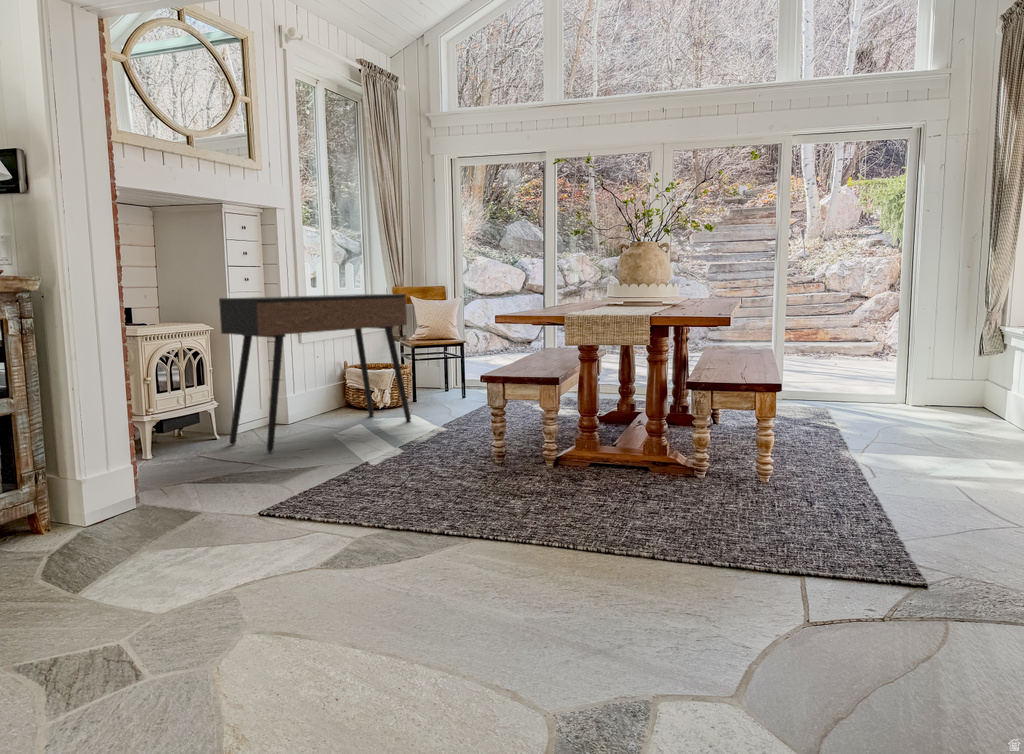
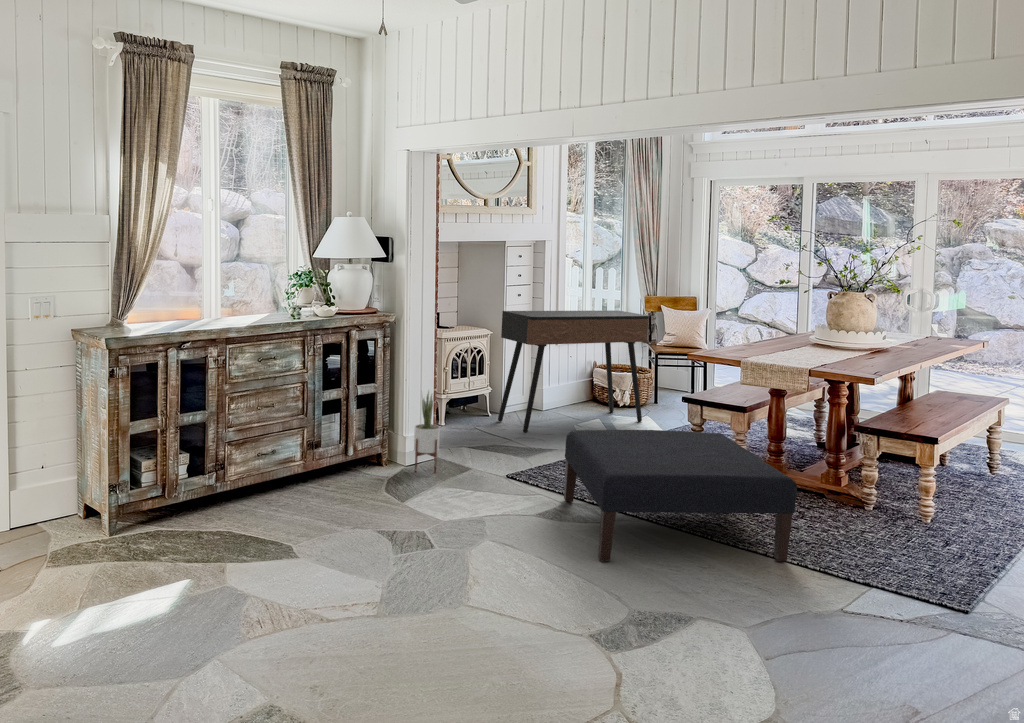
potted plant: none [96,397,141,533] -> present [414,391,440,472]
ottoman: none [345,407,697,624] -> present [564,430,797,562]

